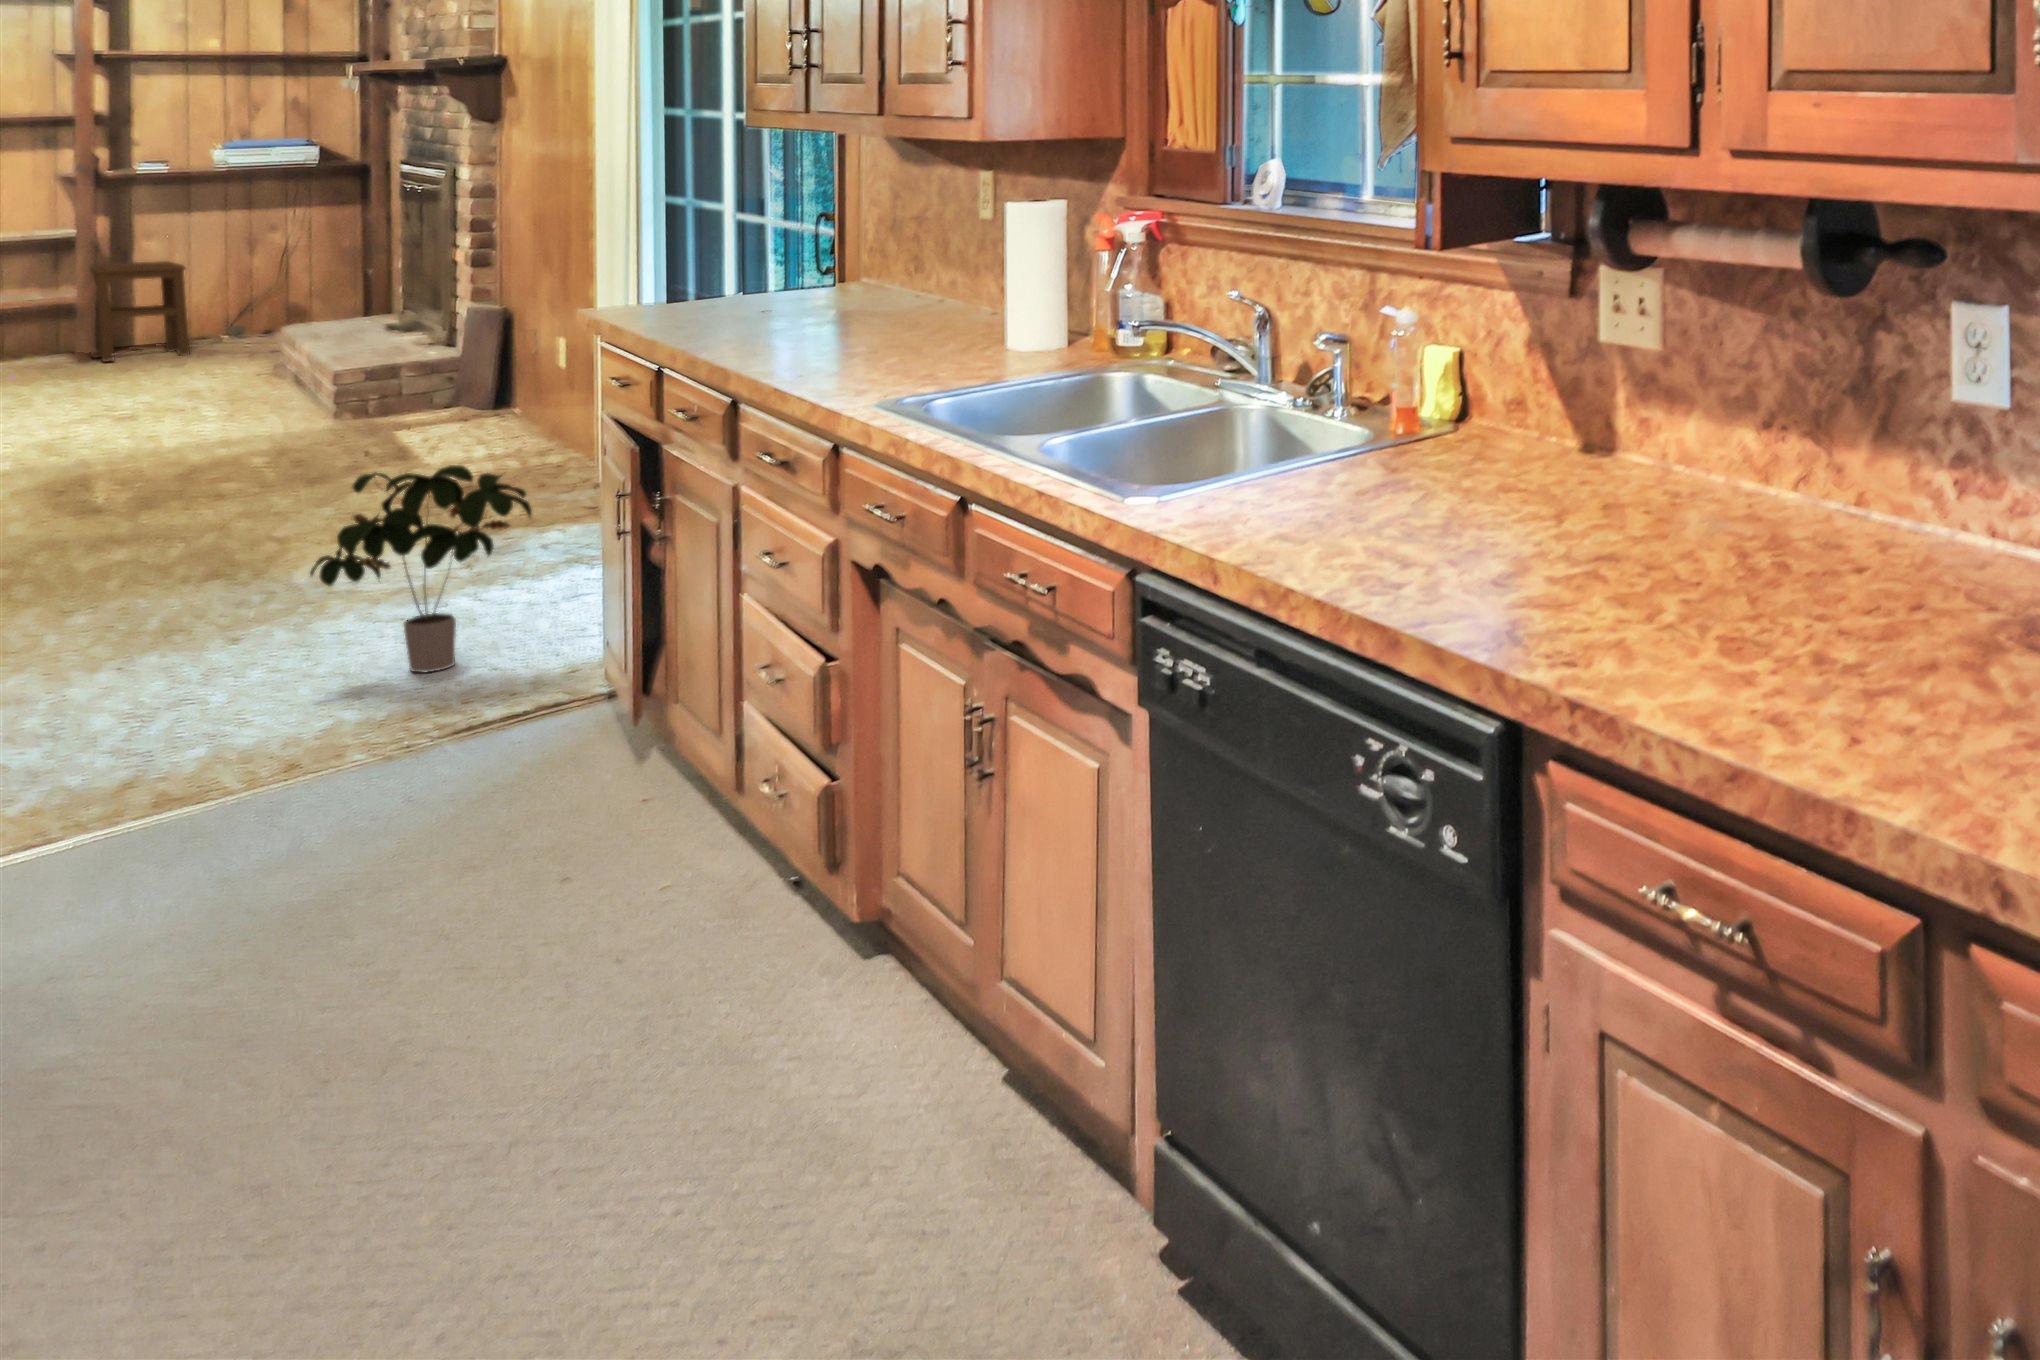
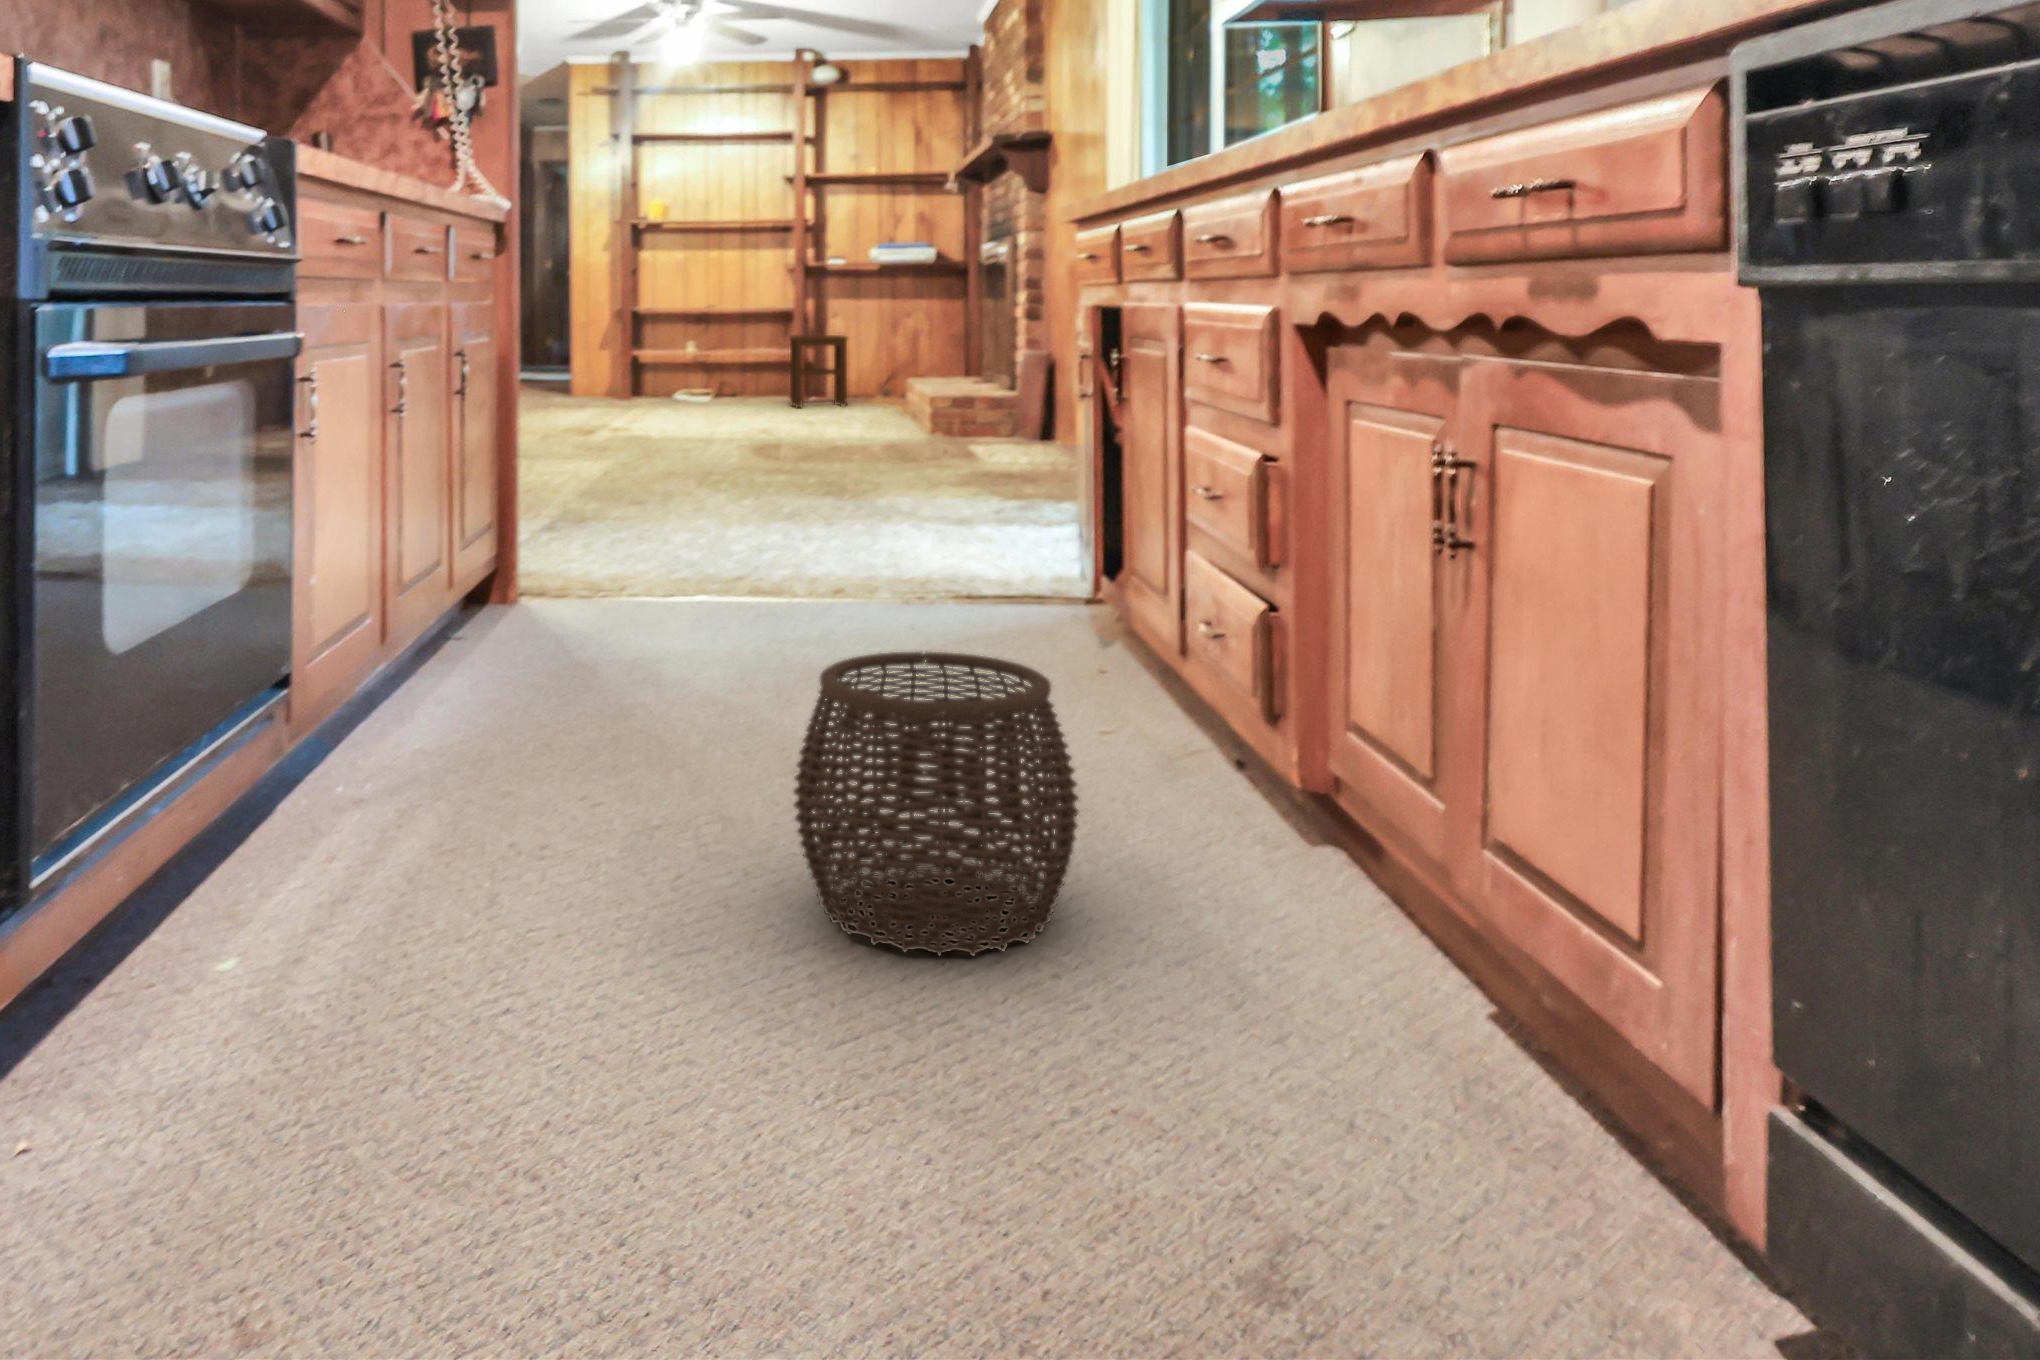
potted plant: present [310,465,532,673] -> none [865,391,1035,578]
woven basket: none [374,890,674,1204] -> present [794,651,1079,956]

